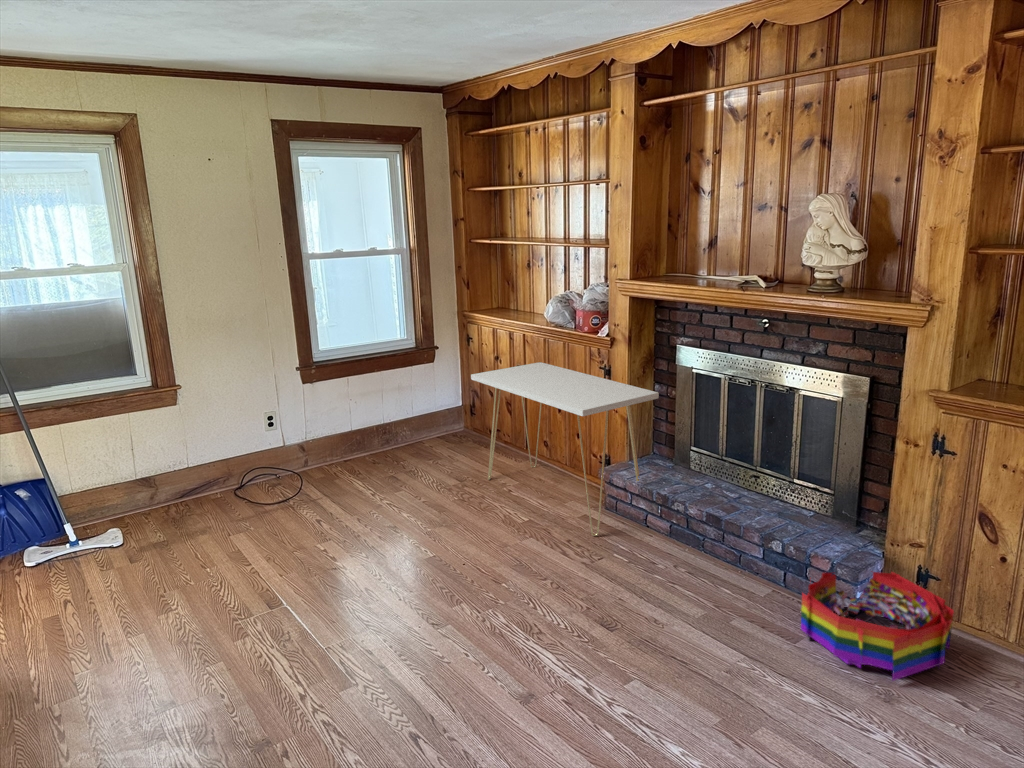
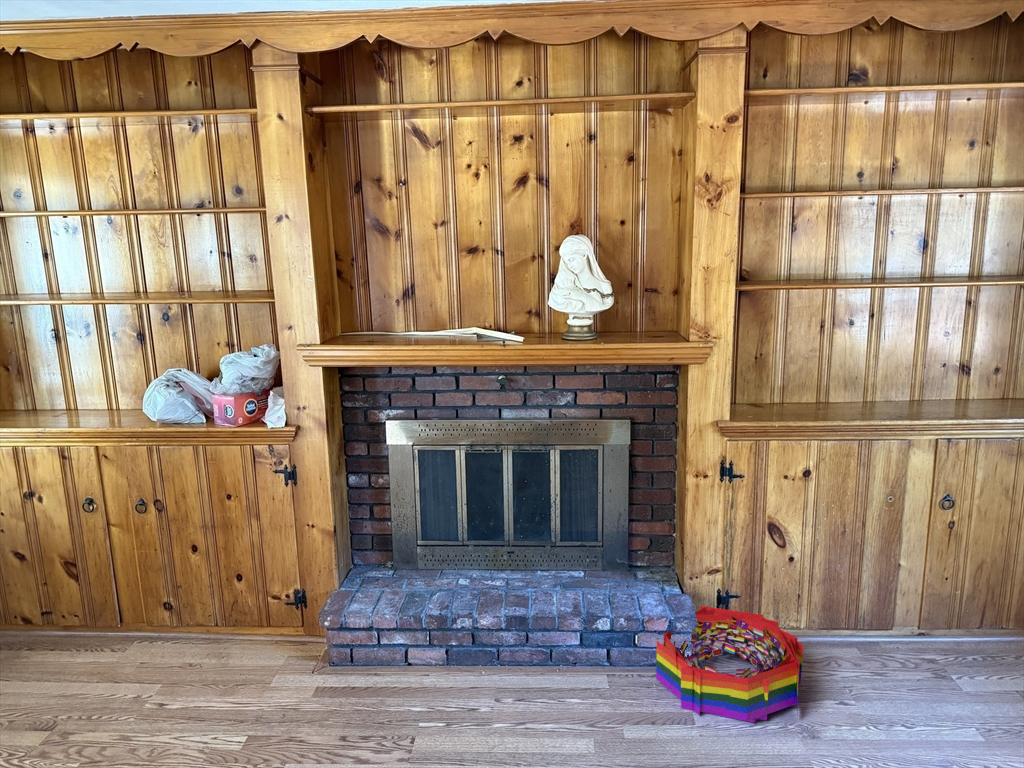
console table: present [471,362,659,536] -> none [55,484,396,712]

